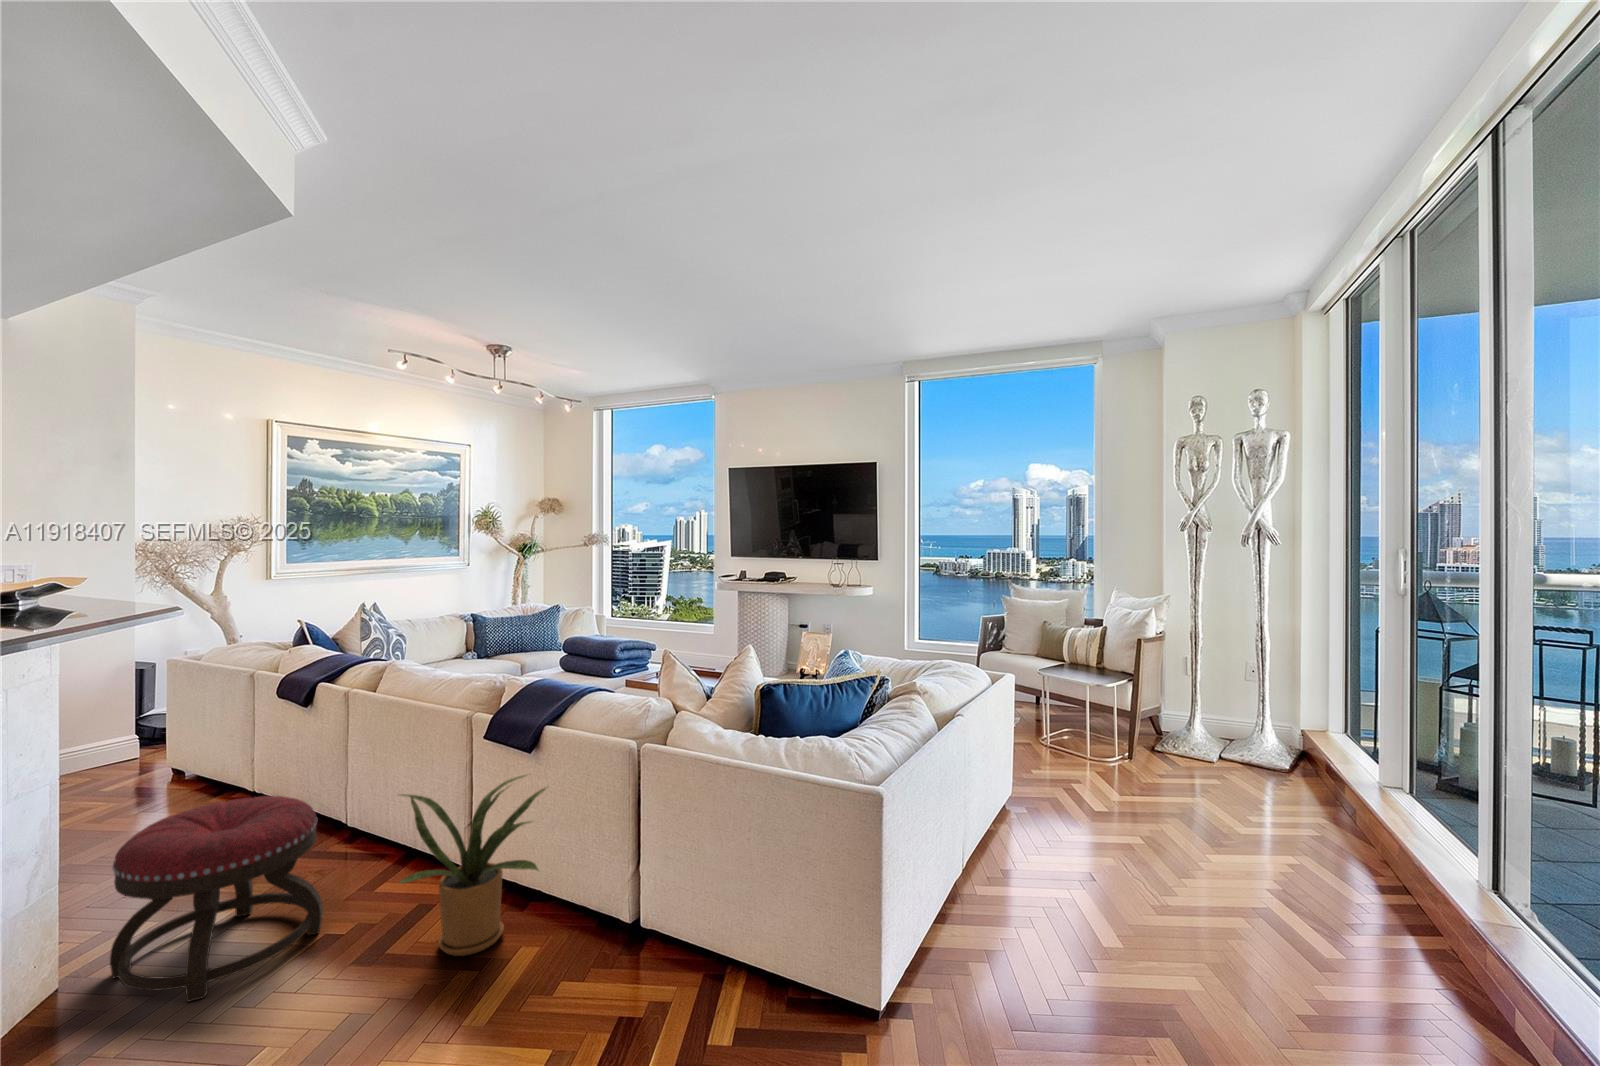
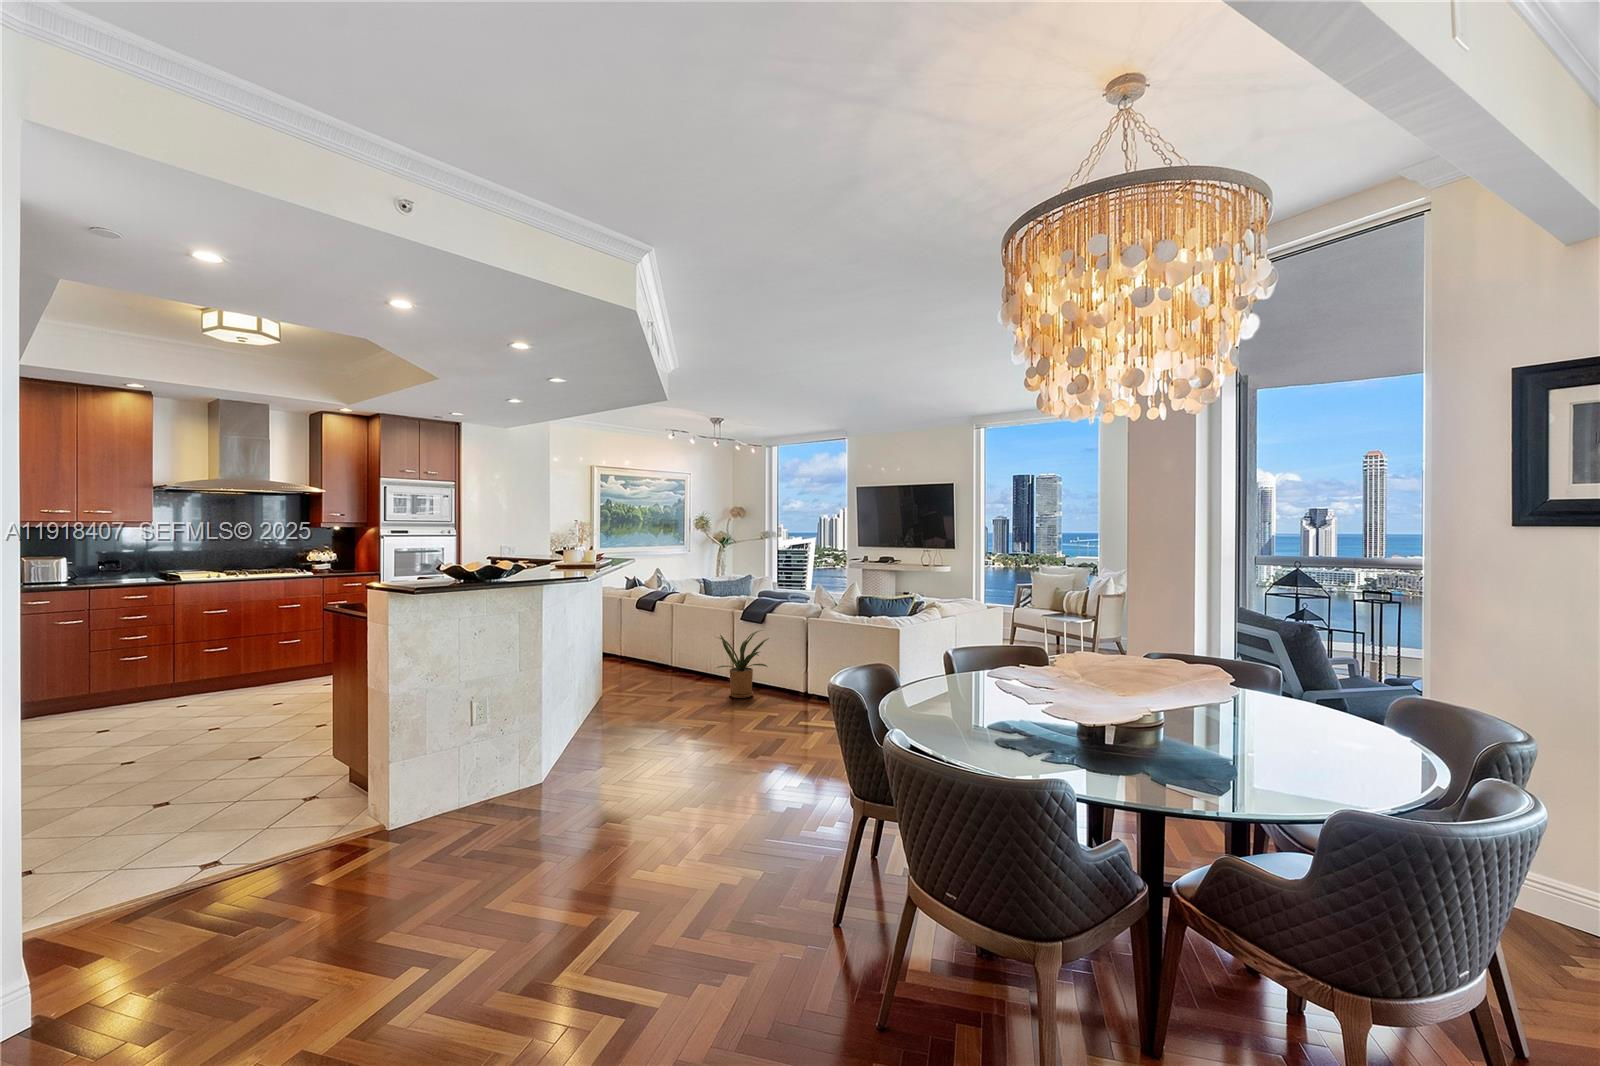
ottoman: present [110,796,323,1002] -> none [618,638,683,700]

